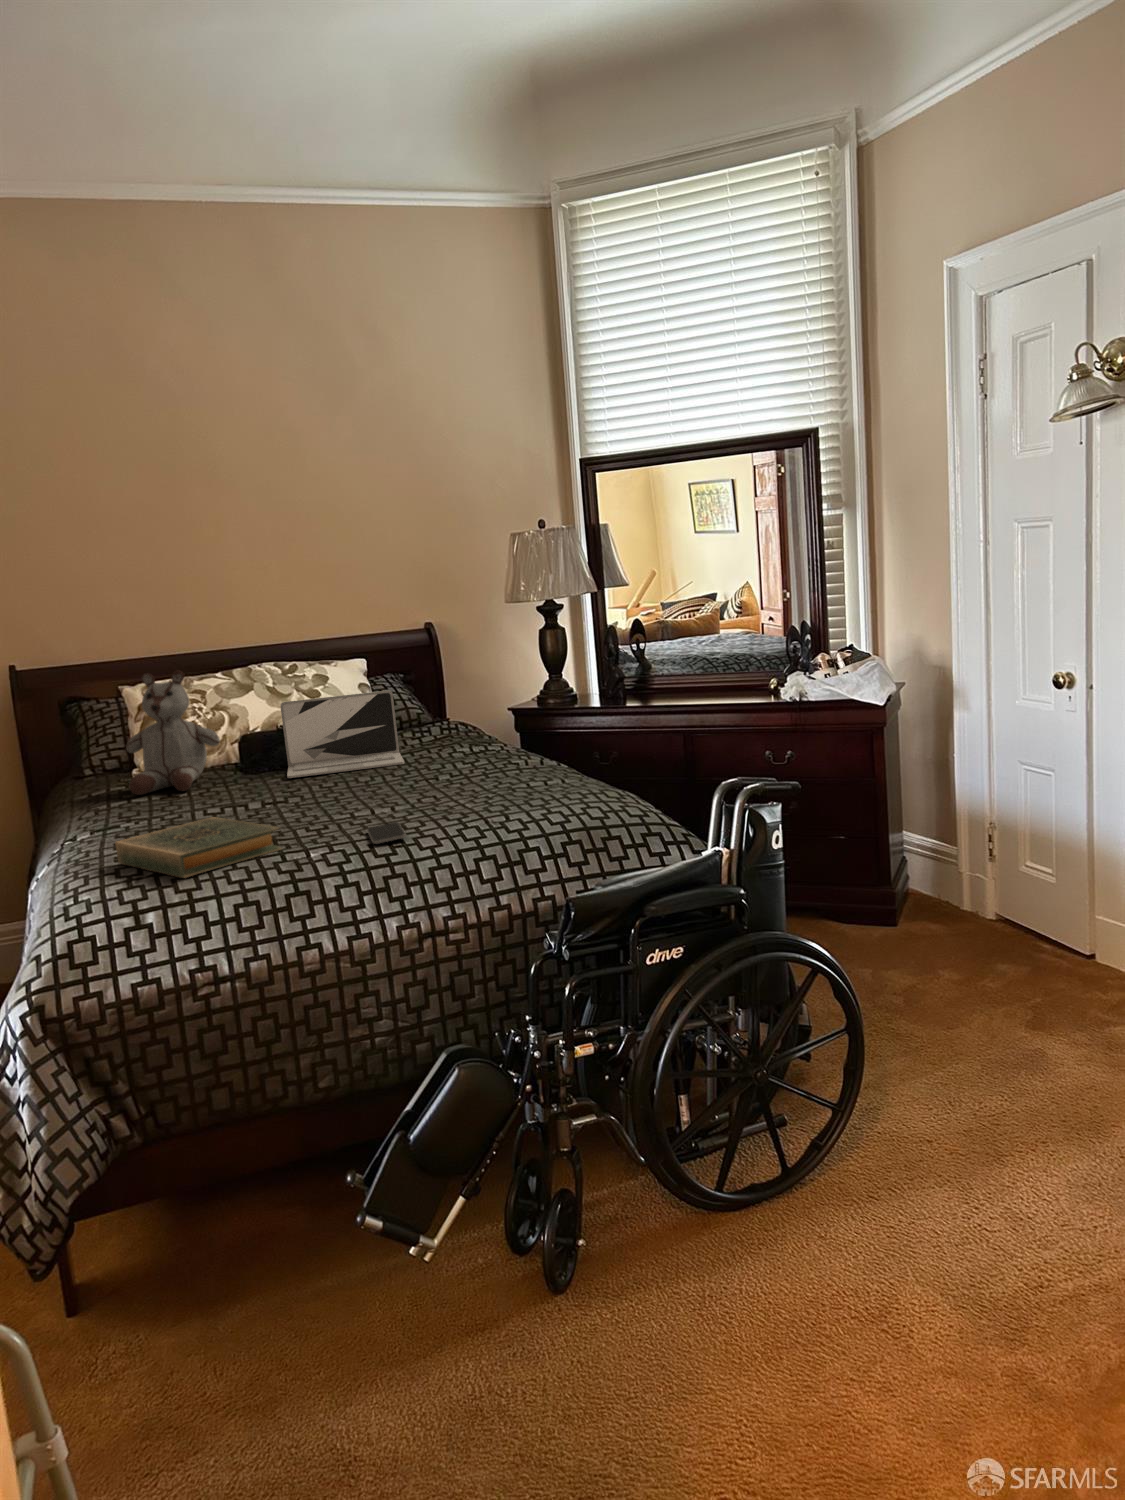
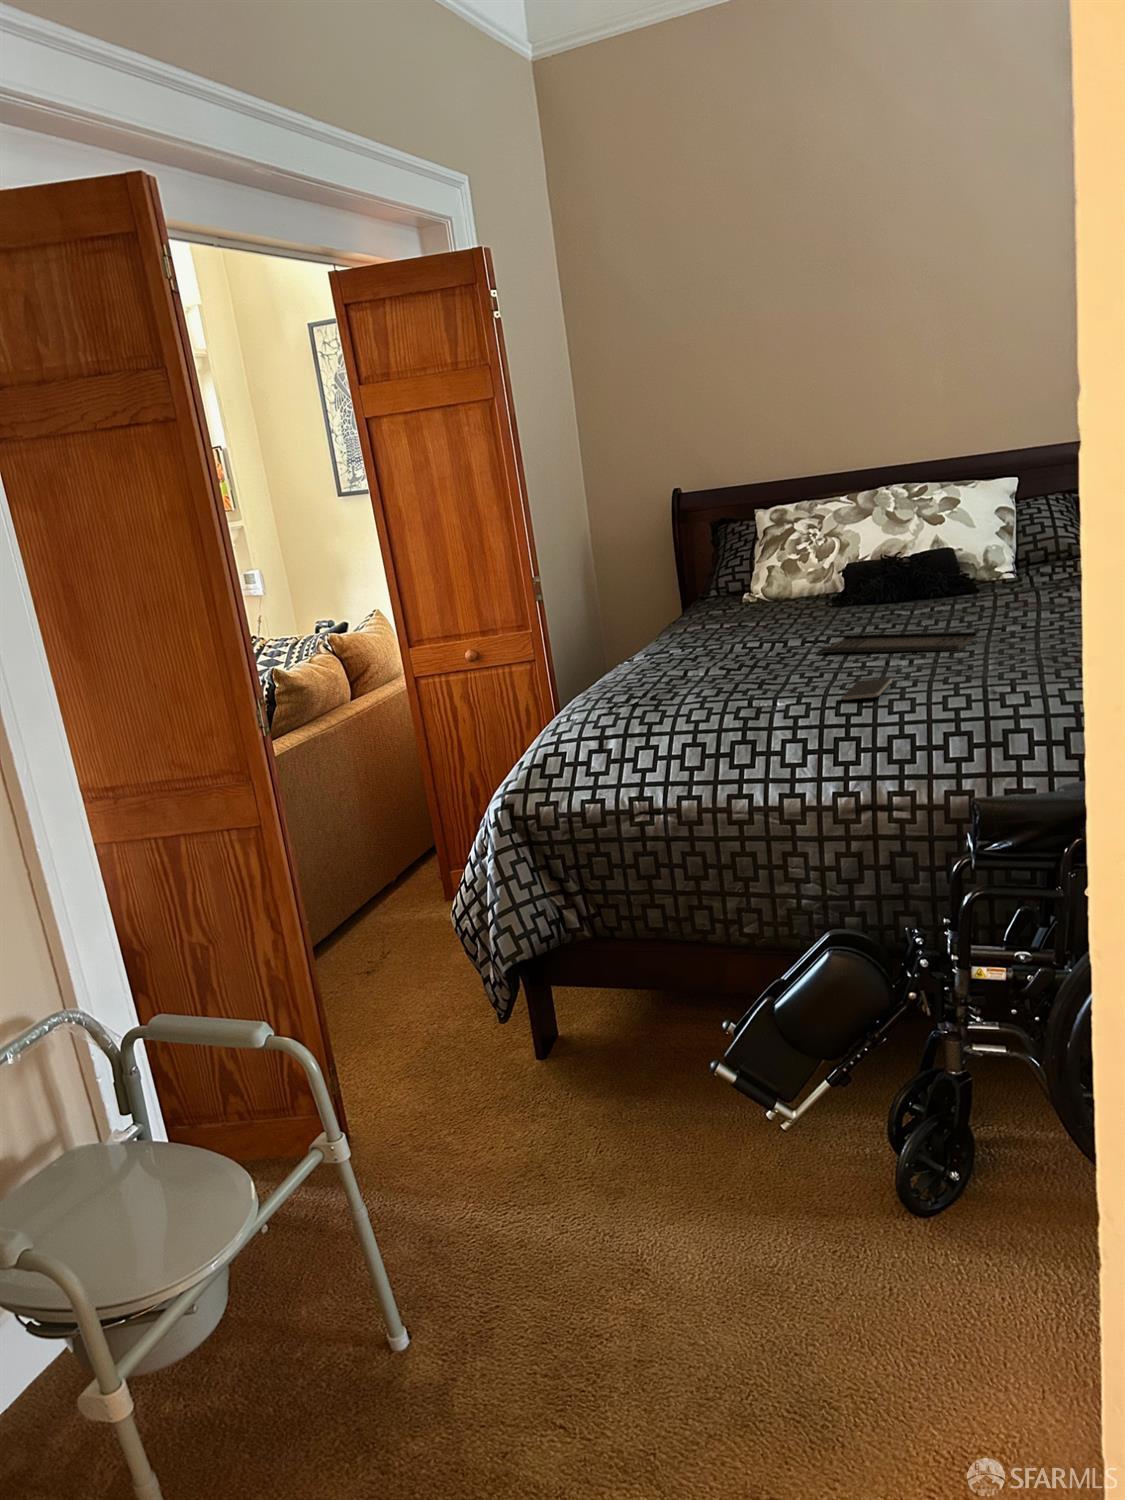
stuffed bear: present [126,670,220,795] -> none [718,495,811,620]
laptop: present [281,691,404,778] -> none [864,521,1007,615]
tray: none [292,781,420,811] -> present [821,632,977,653]
hardback book: present [115,817,282,878] -> none [630,651,768,709]

